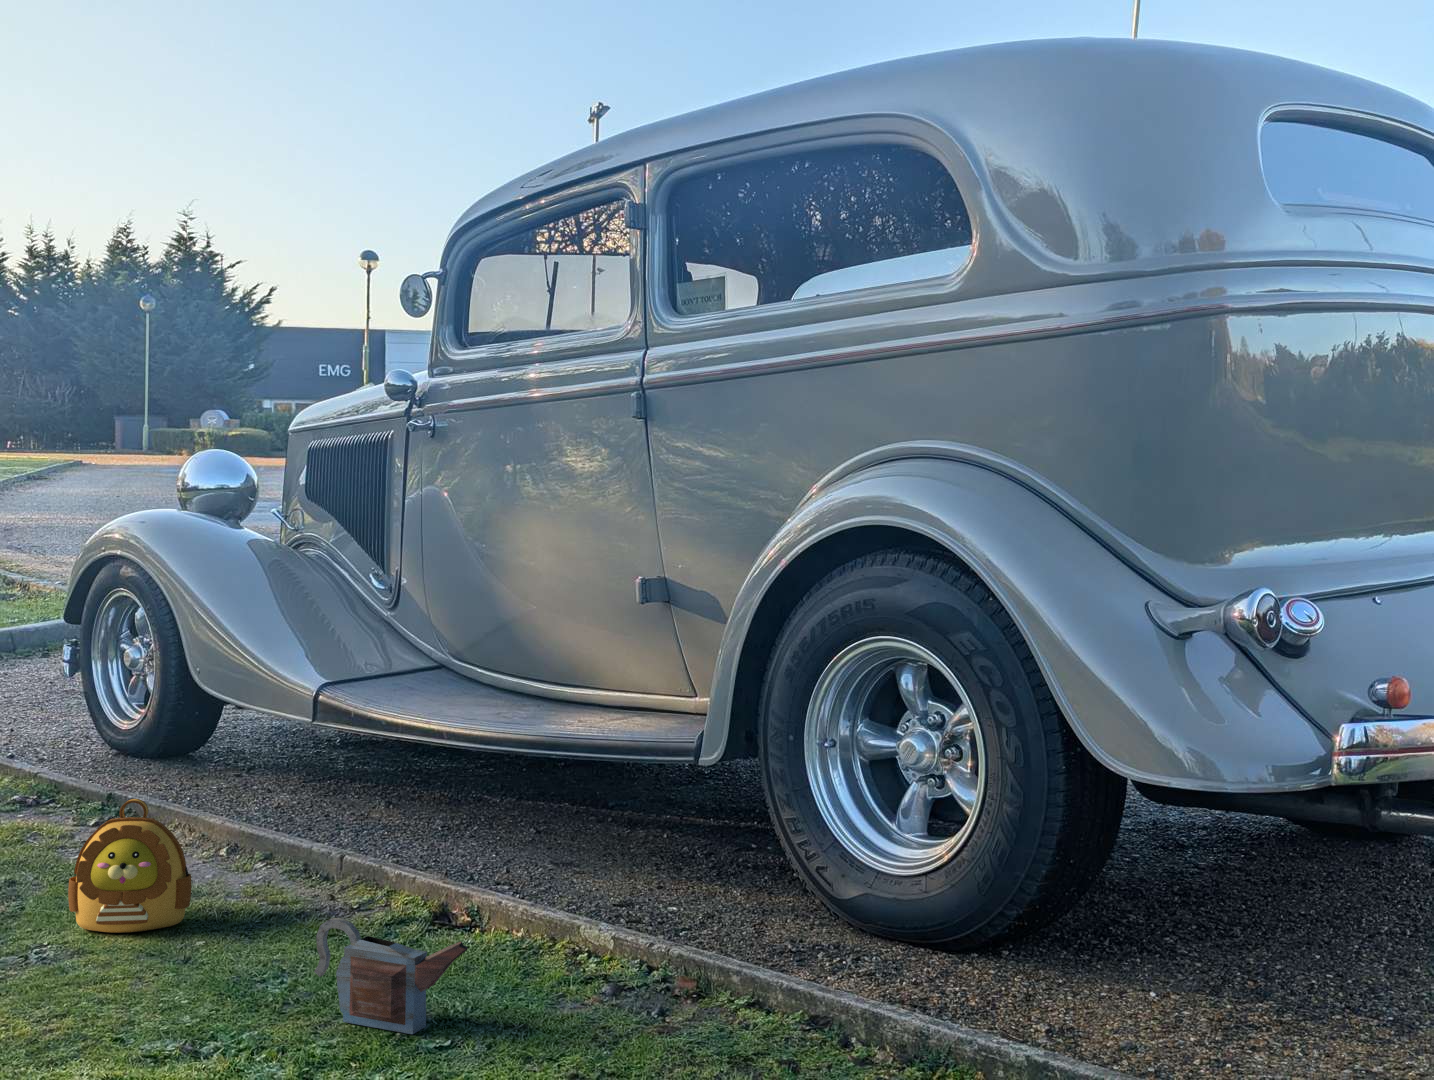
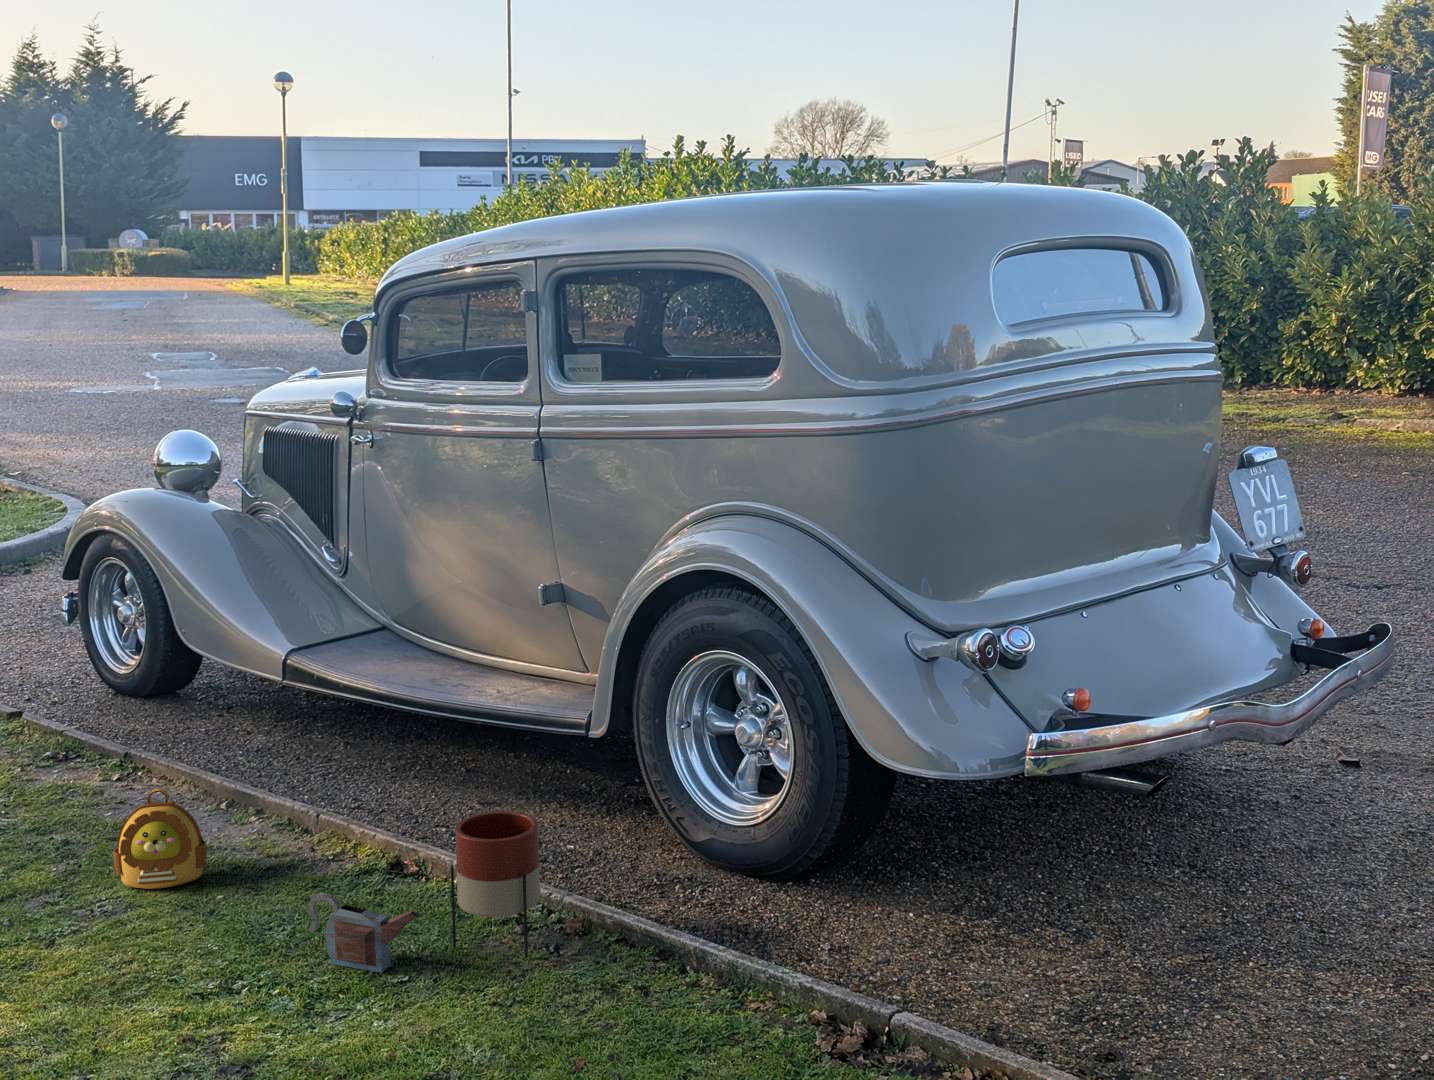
planter: none [514,821,640,1024] -> present [451,811,540,958]

